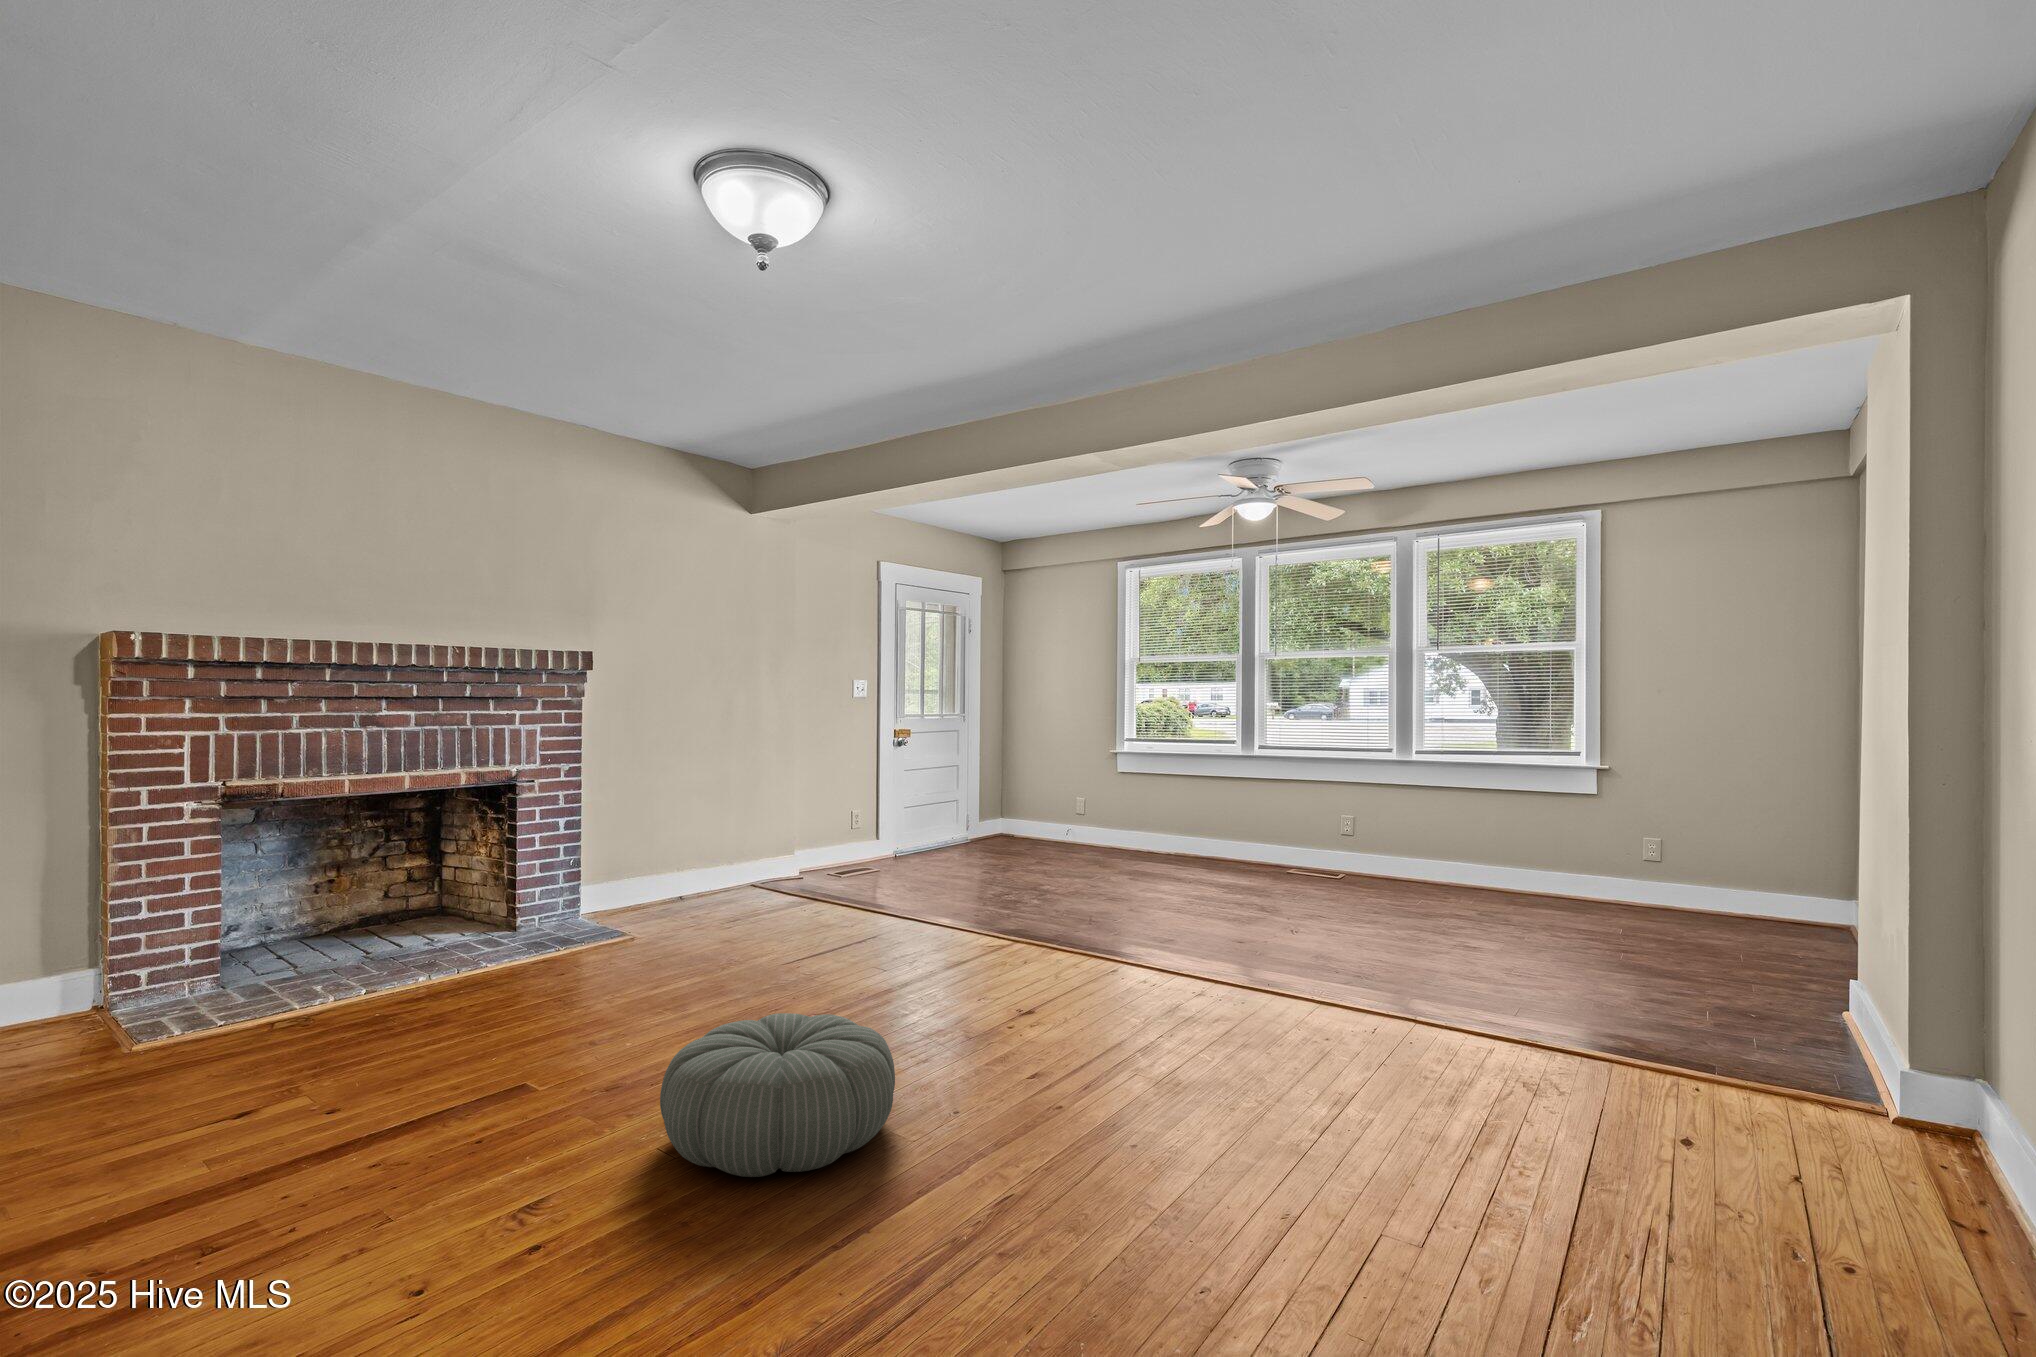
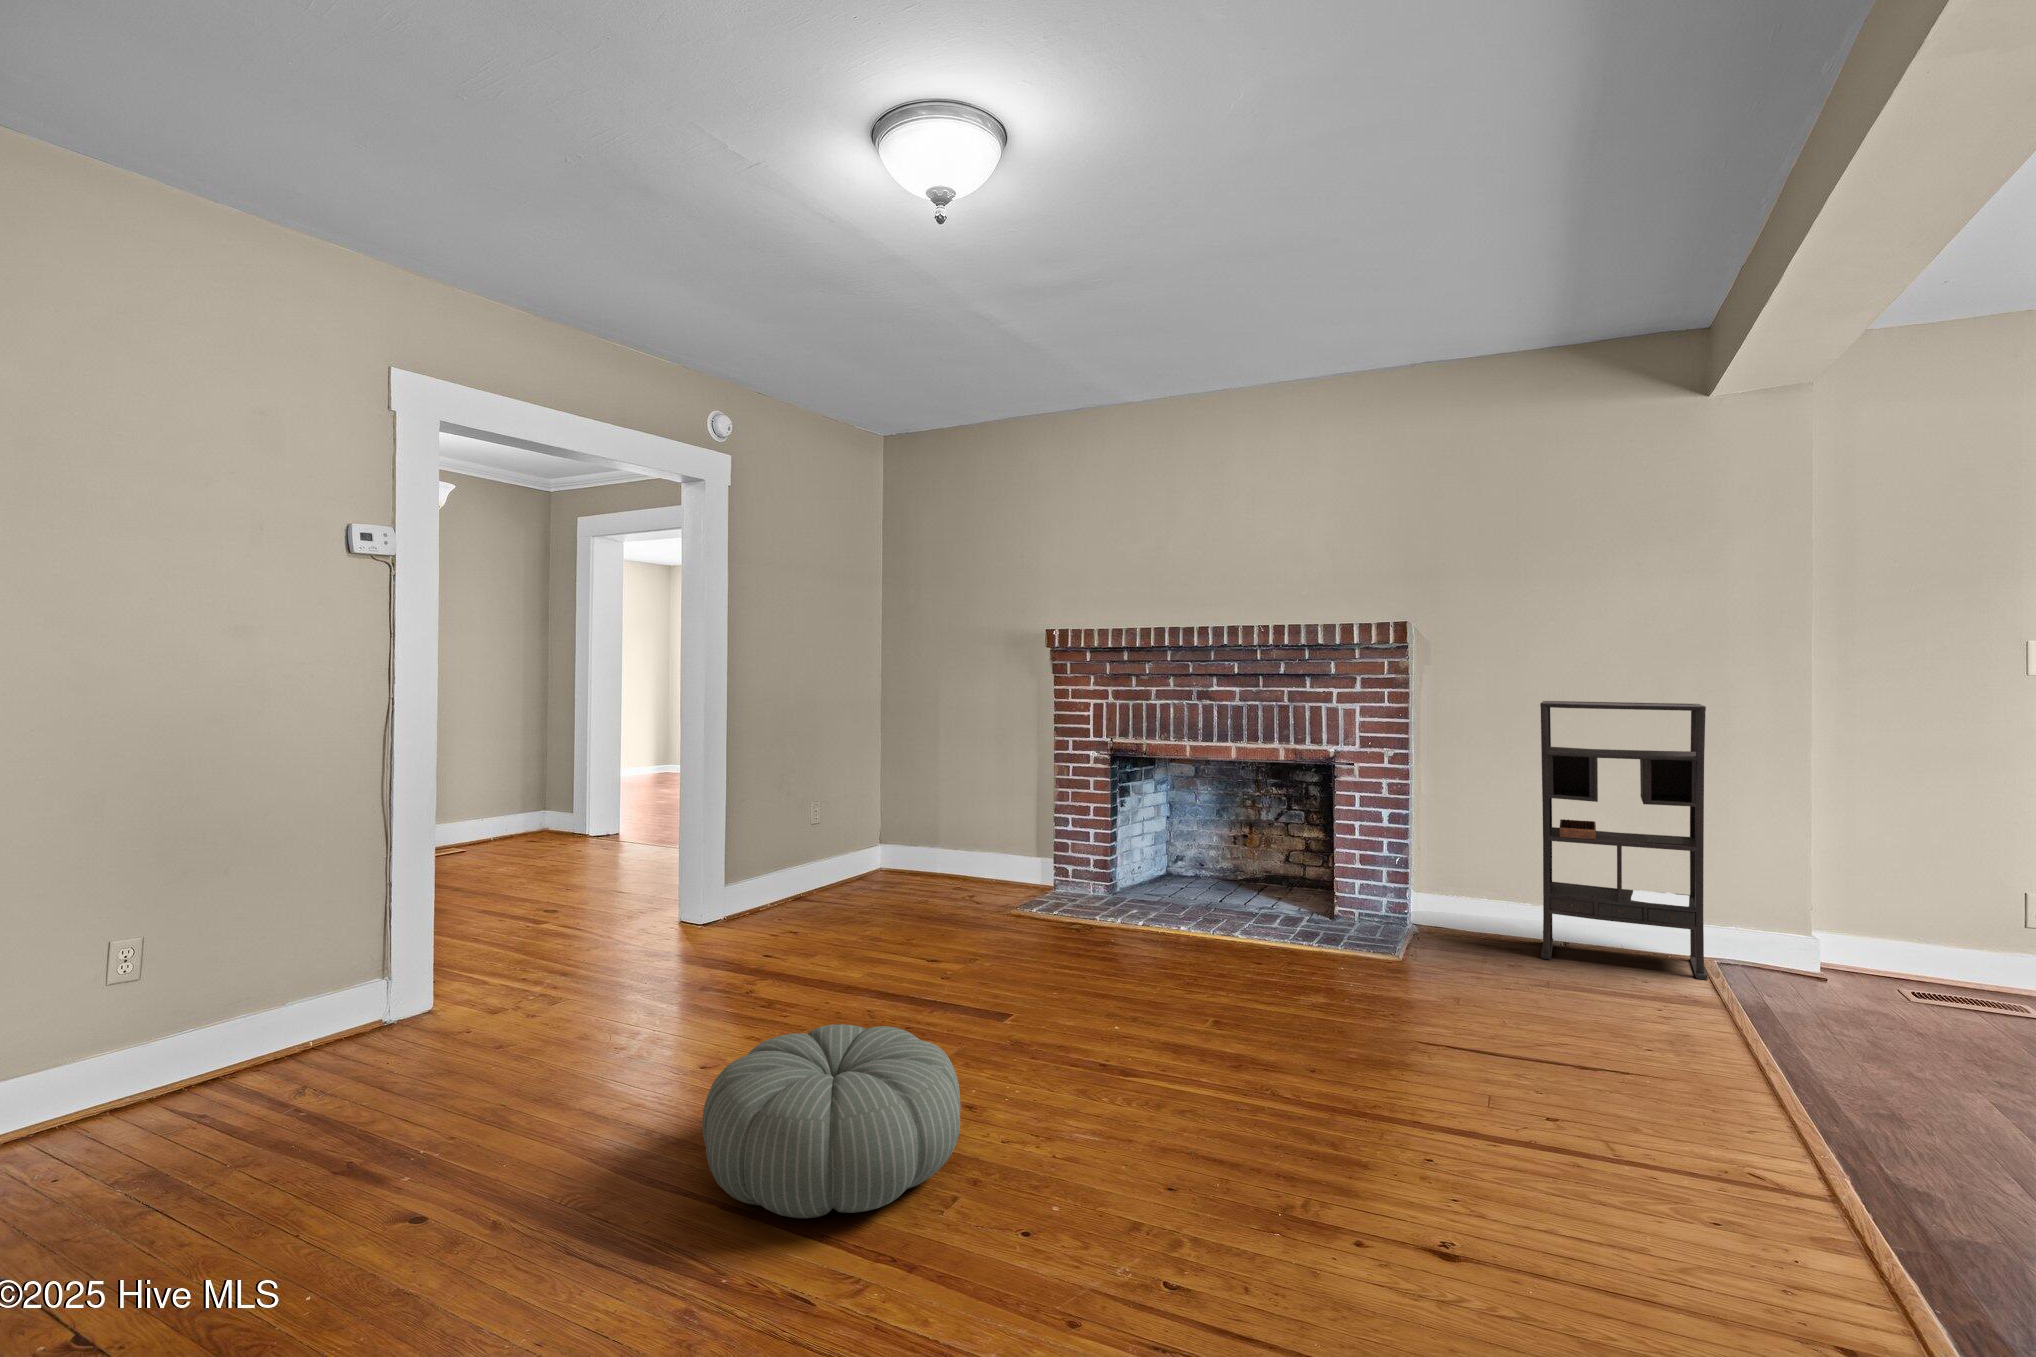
bookshelf: none [663,721,772,907] -> present [1540,701,1708,980]

